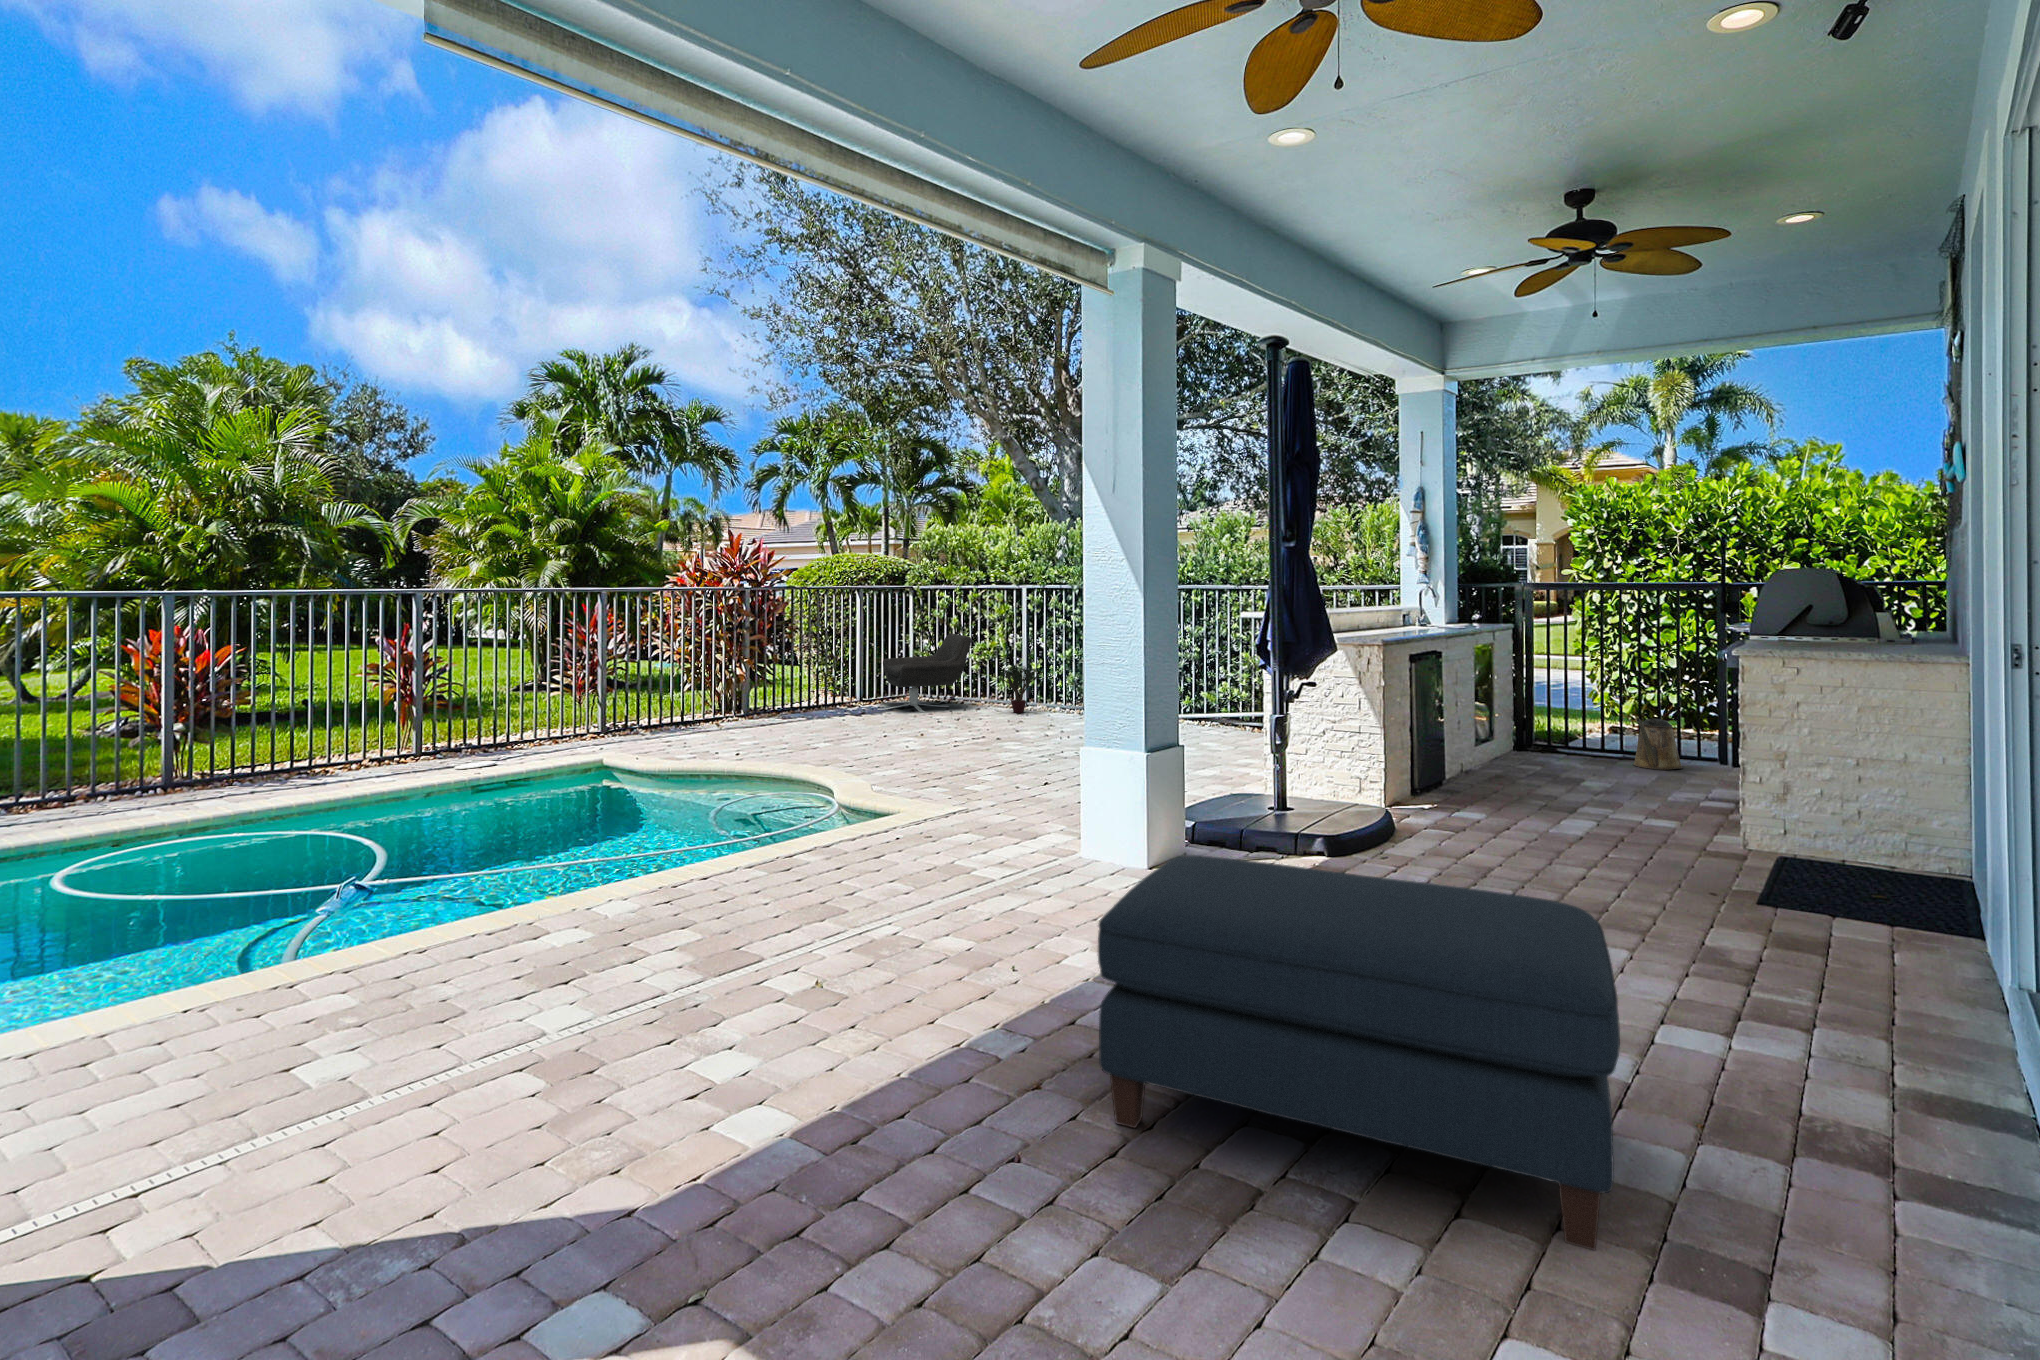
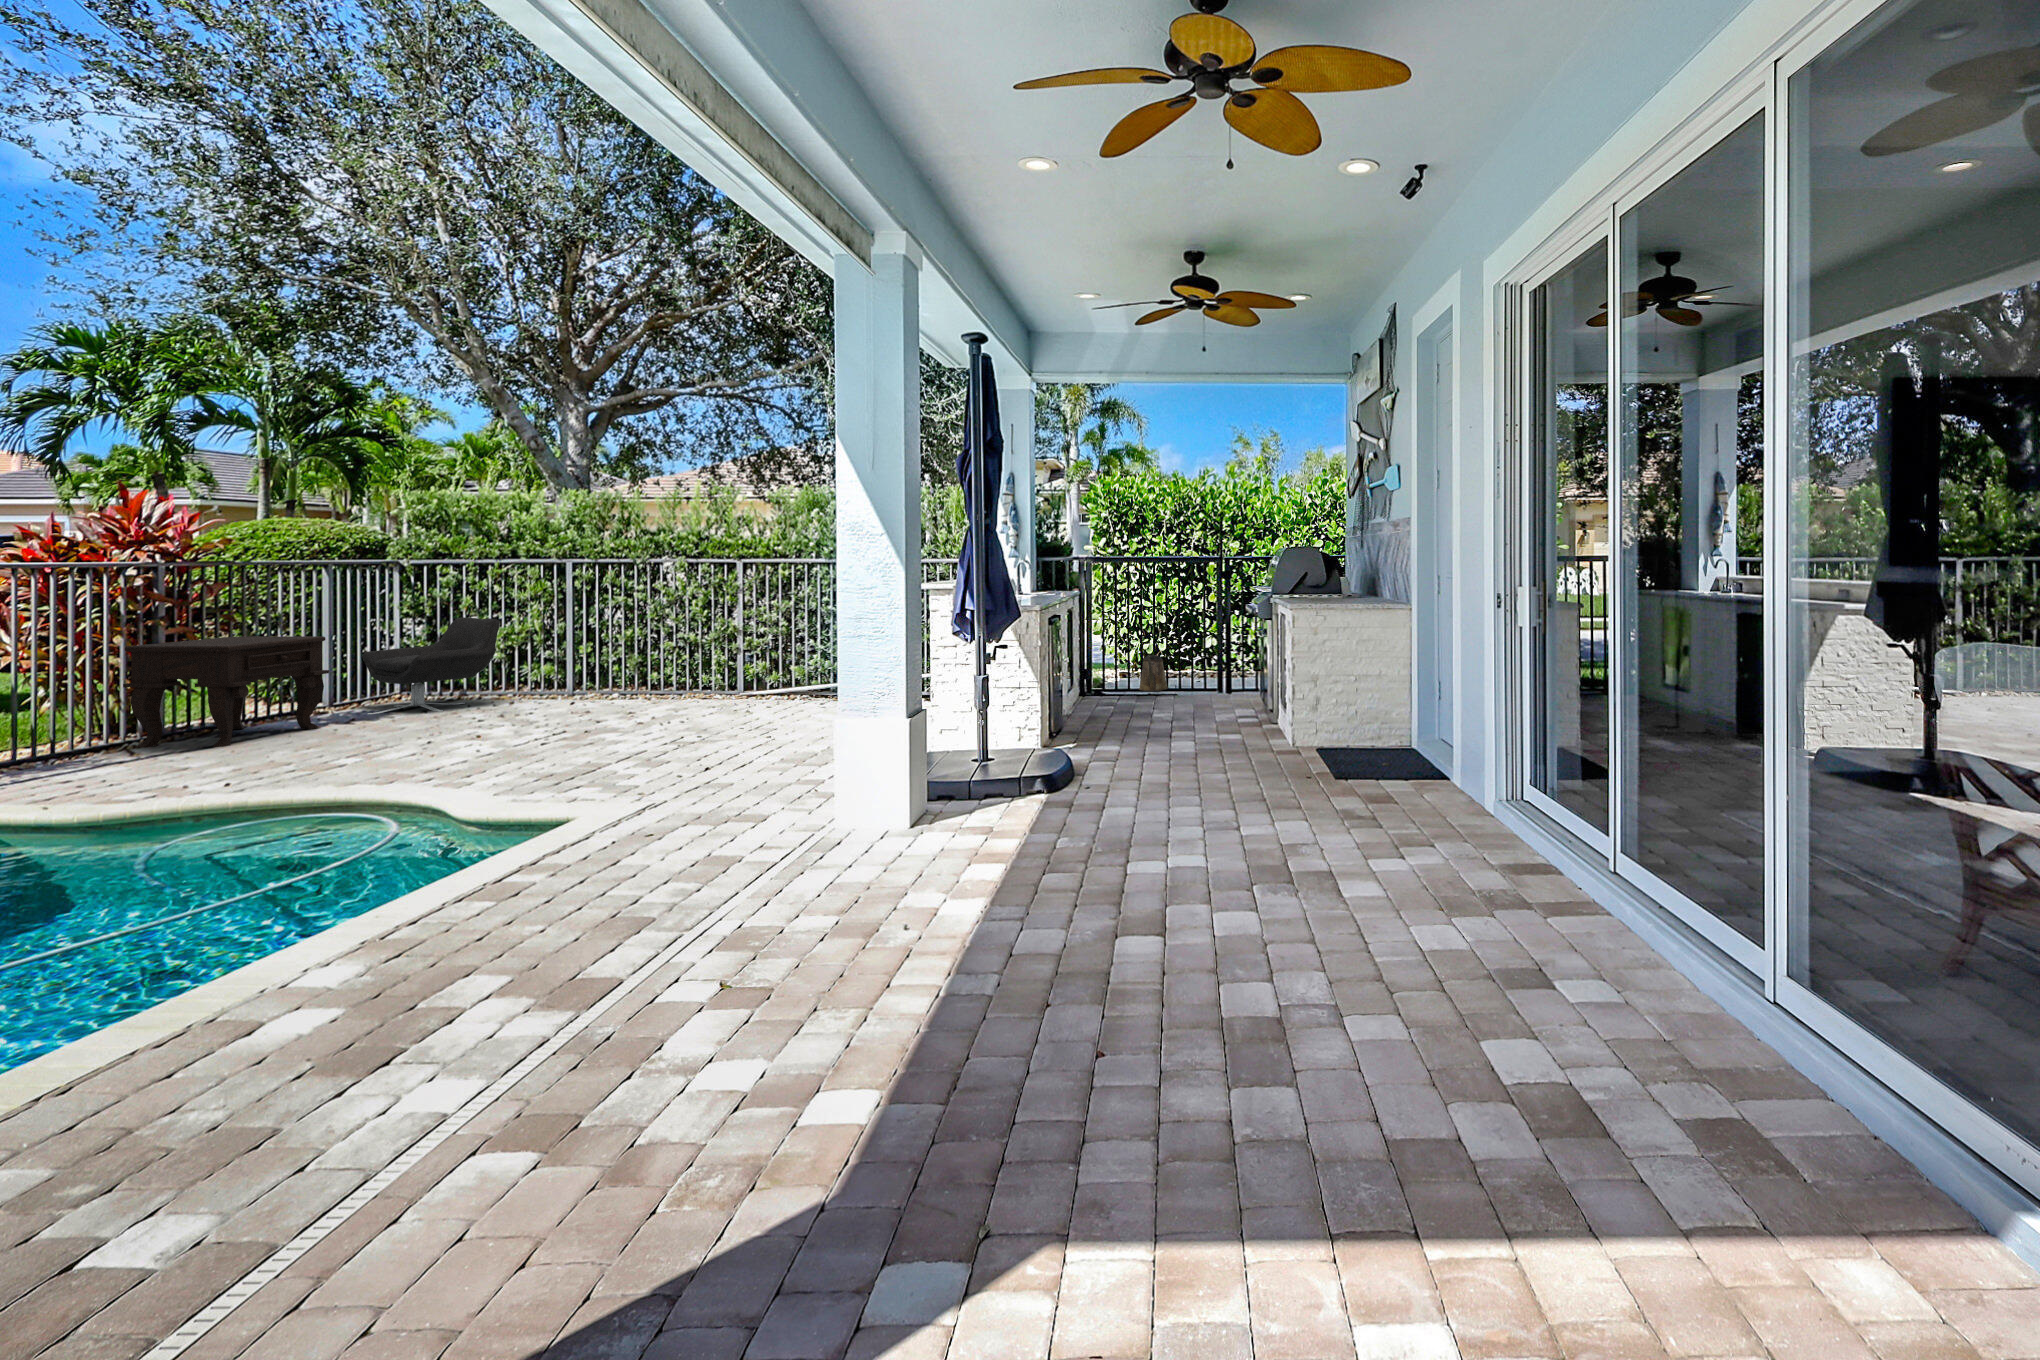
side table: none [713,643,836,728] -> present [123,636,329,748]
potted plant: present [997,664,1043,713] -> none [540,647,598,702]
ottoman: present [1098,855,1620,1250] -> none [1066,720,1343,881]

